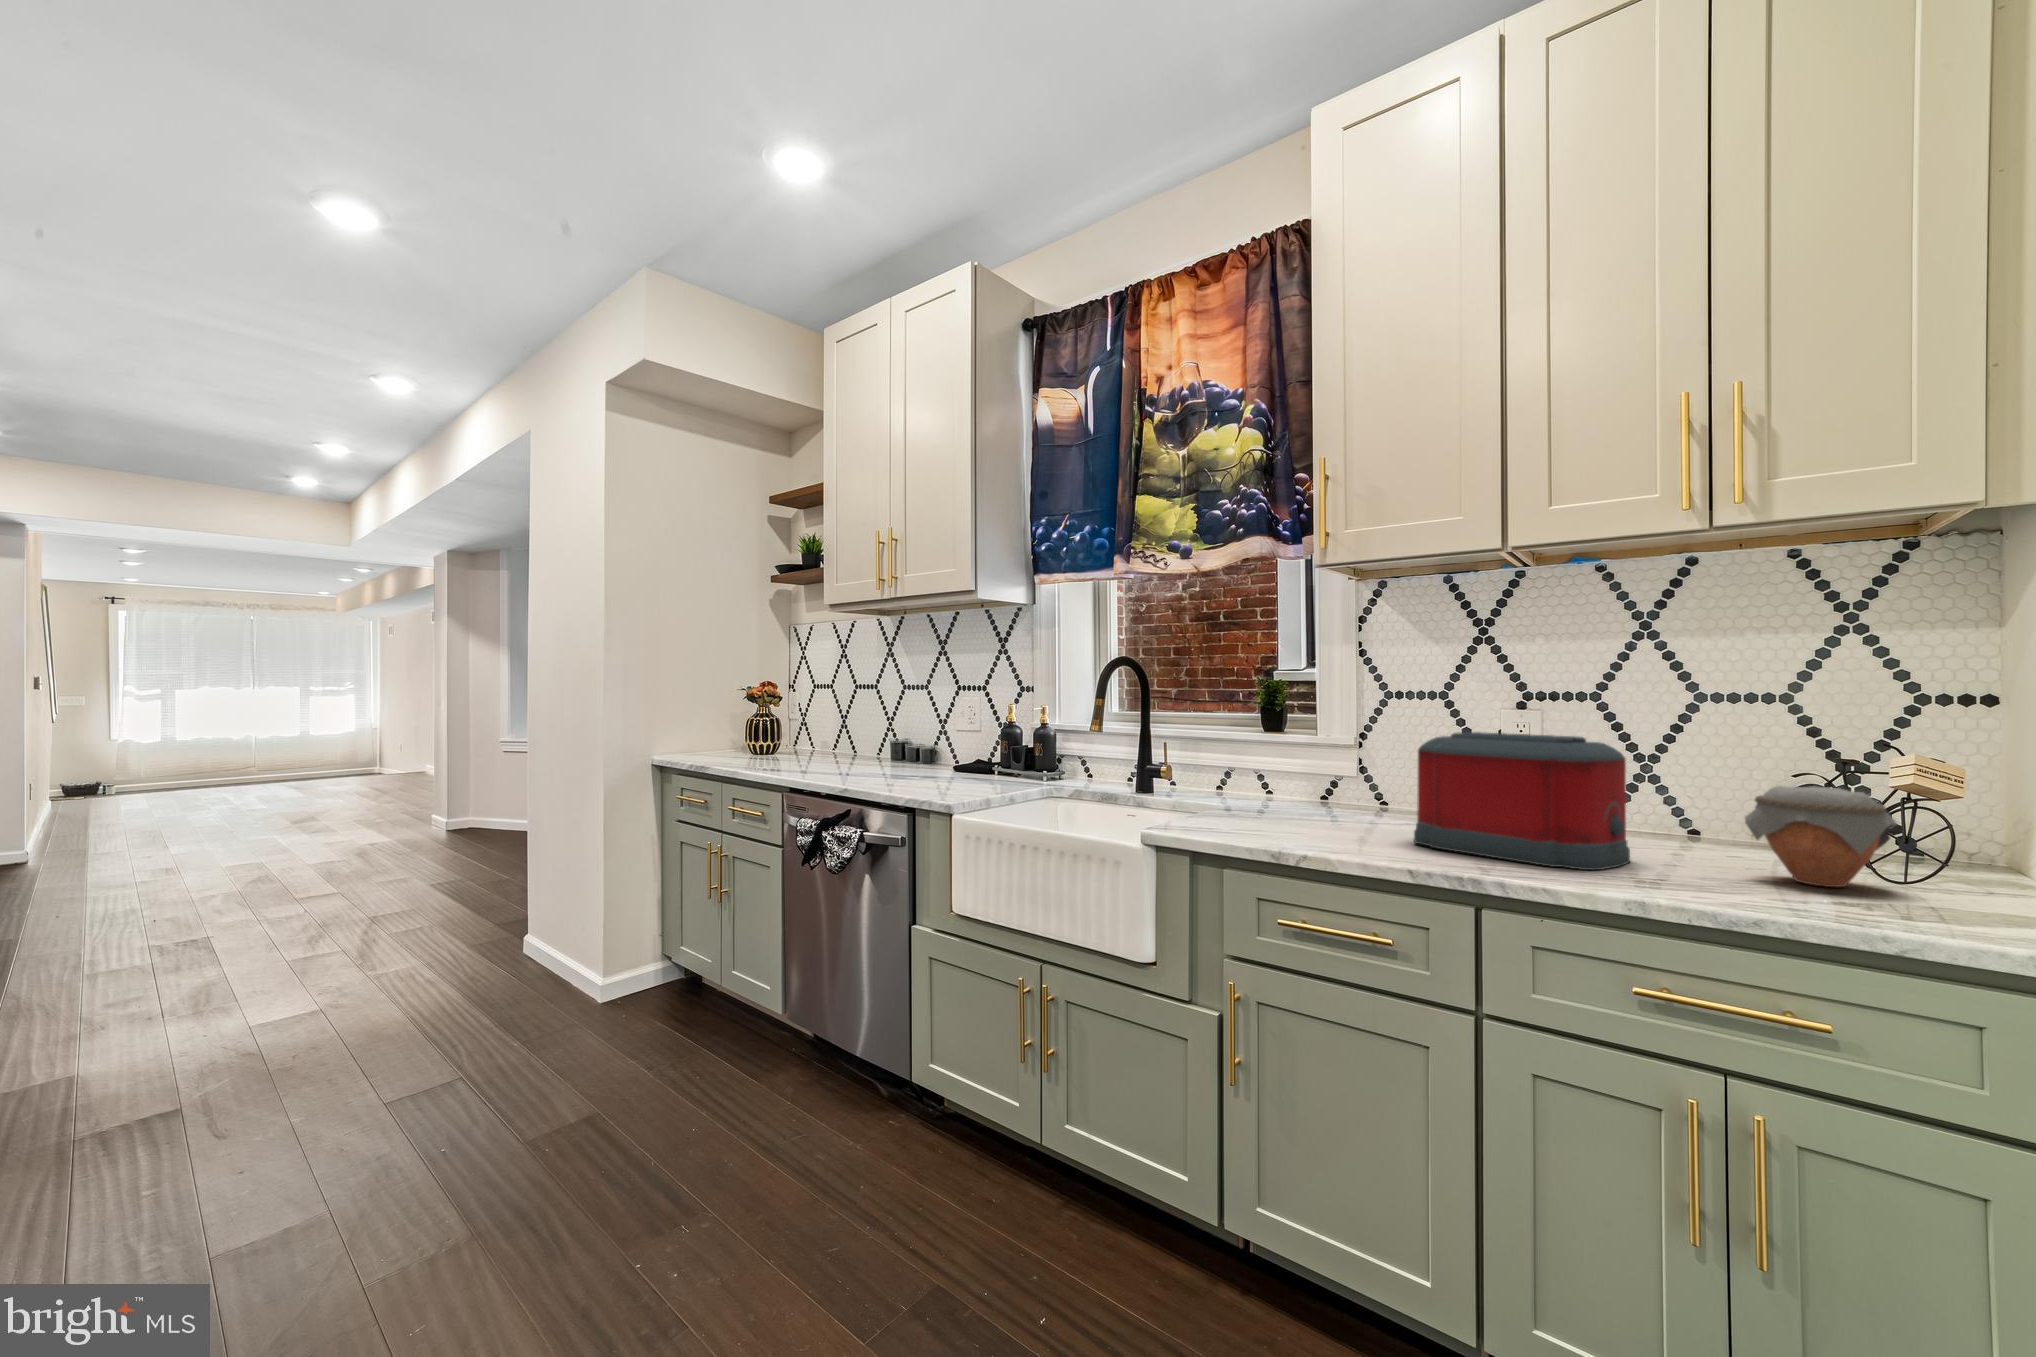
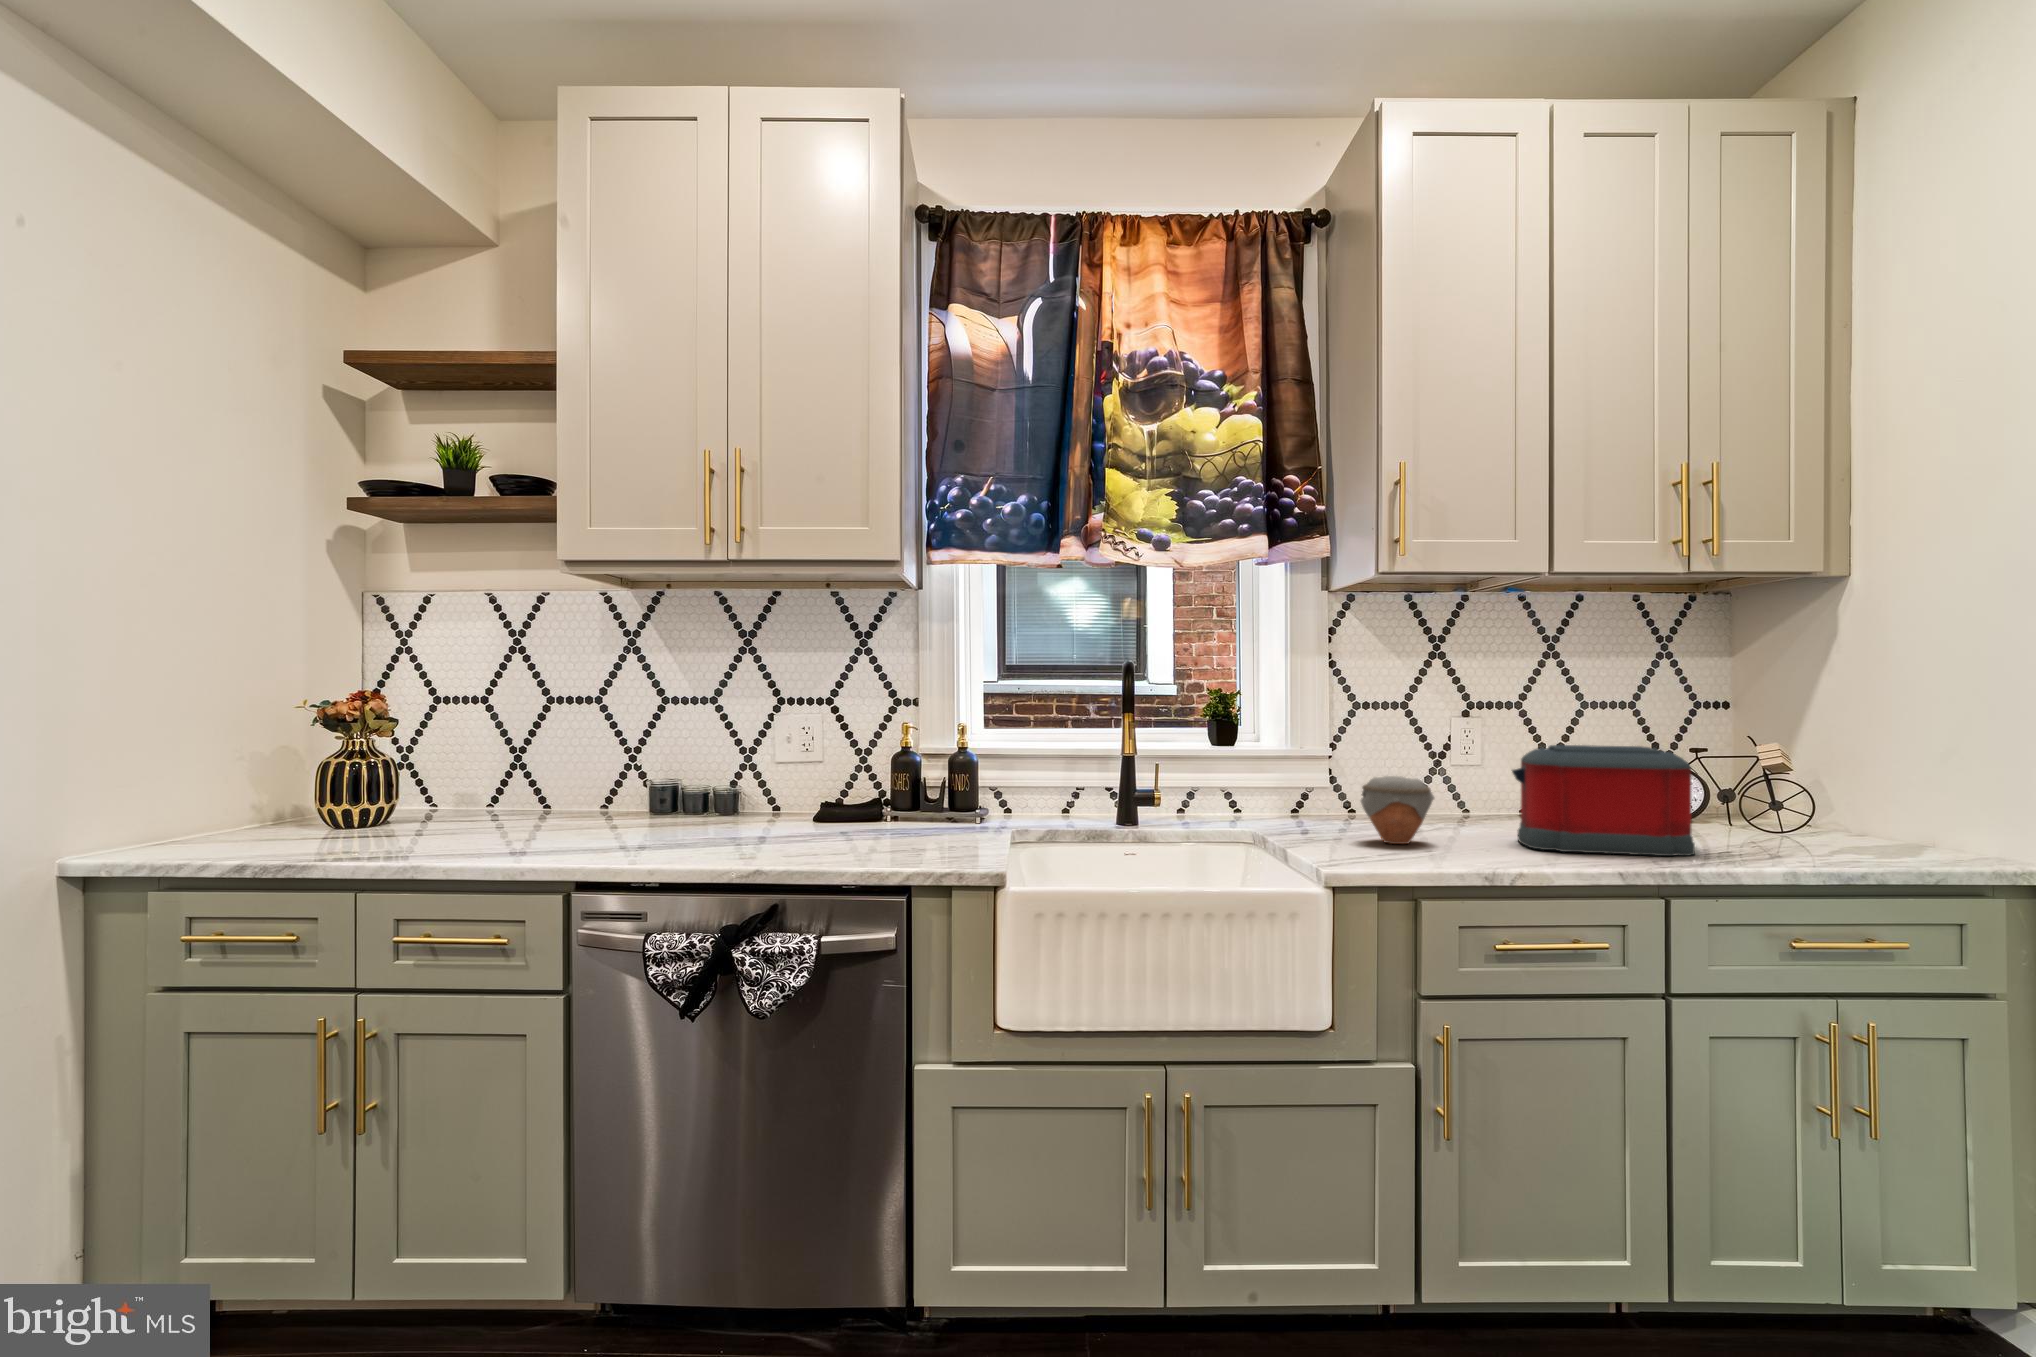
jar: present [1745,786,1897,887] -> present [1361,776,1434,844]

